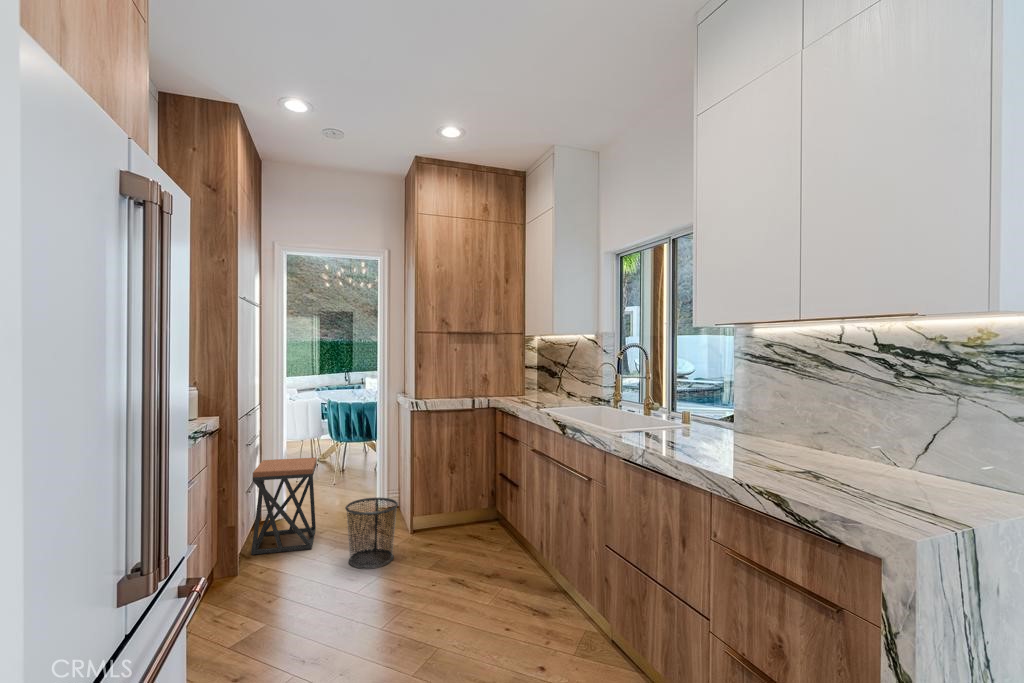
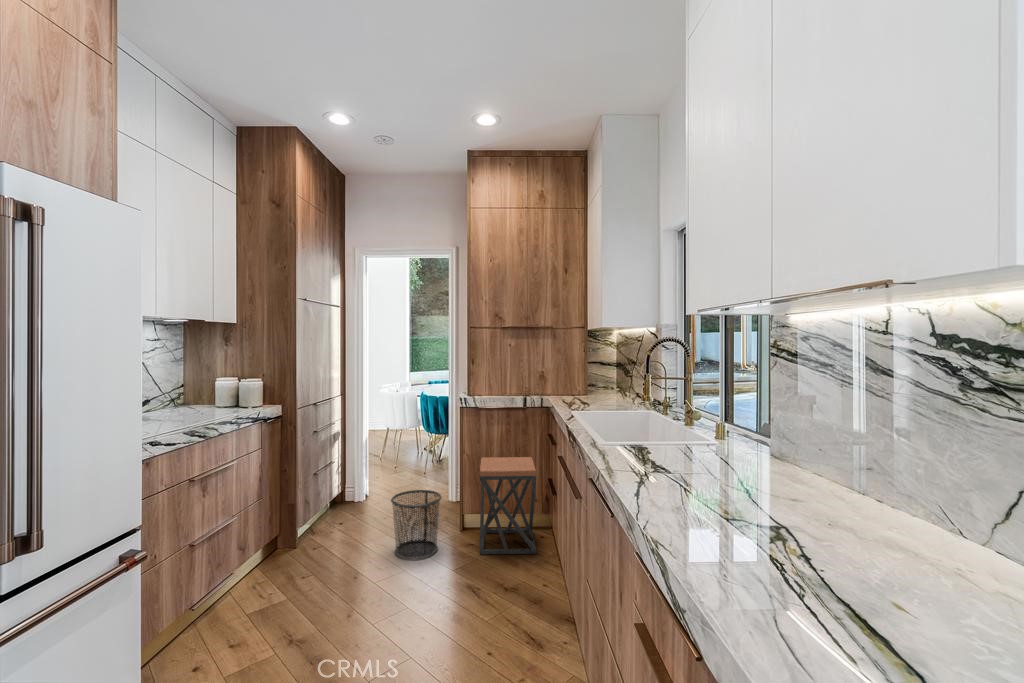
stool: present [251,457,317,555] -> present [480,457,536,554]

